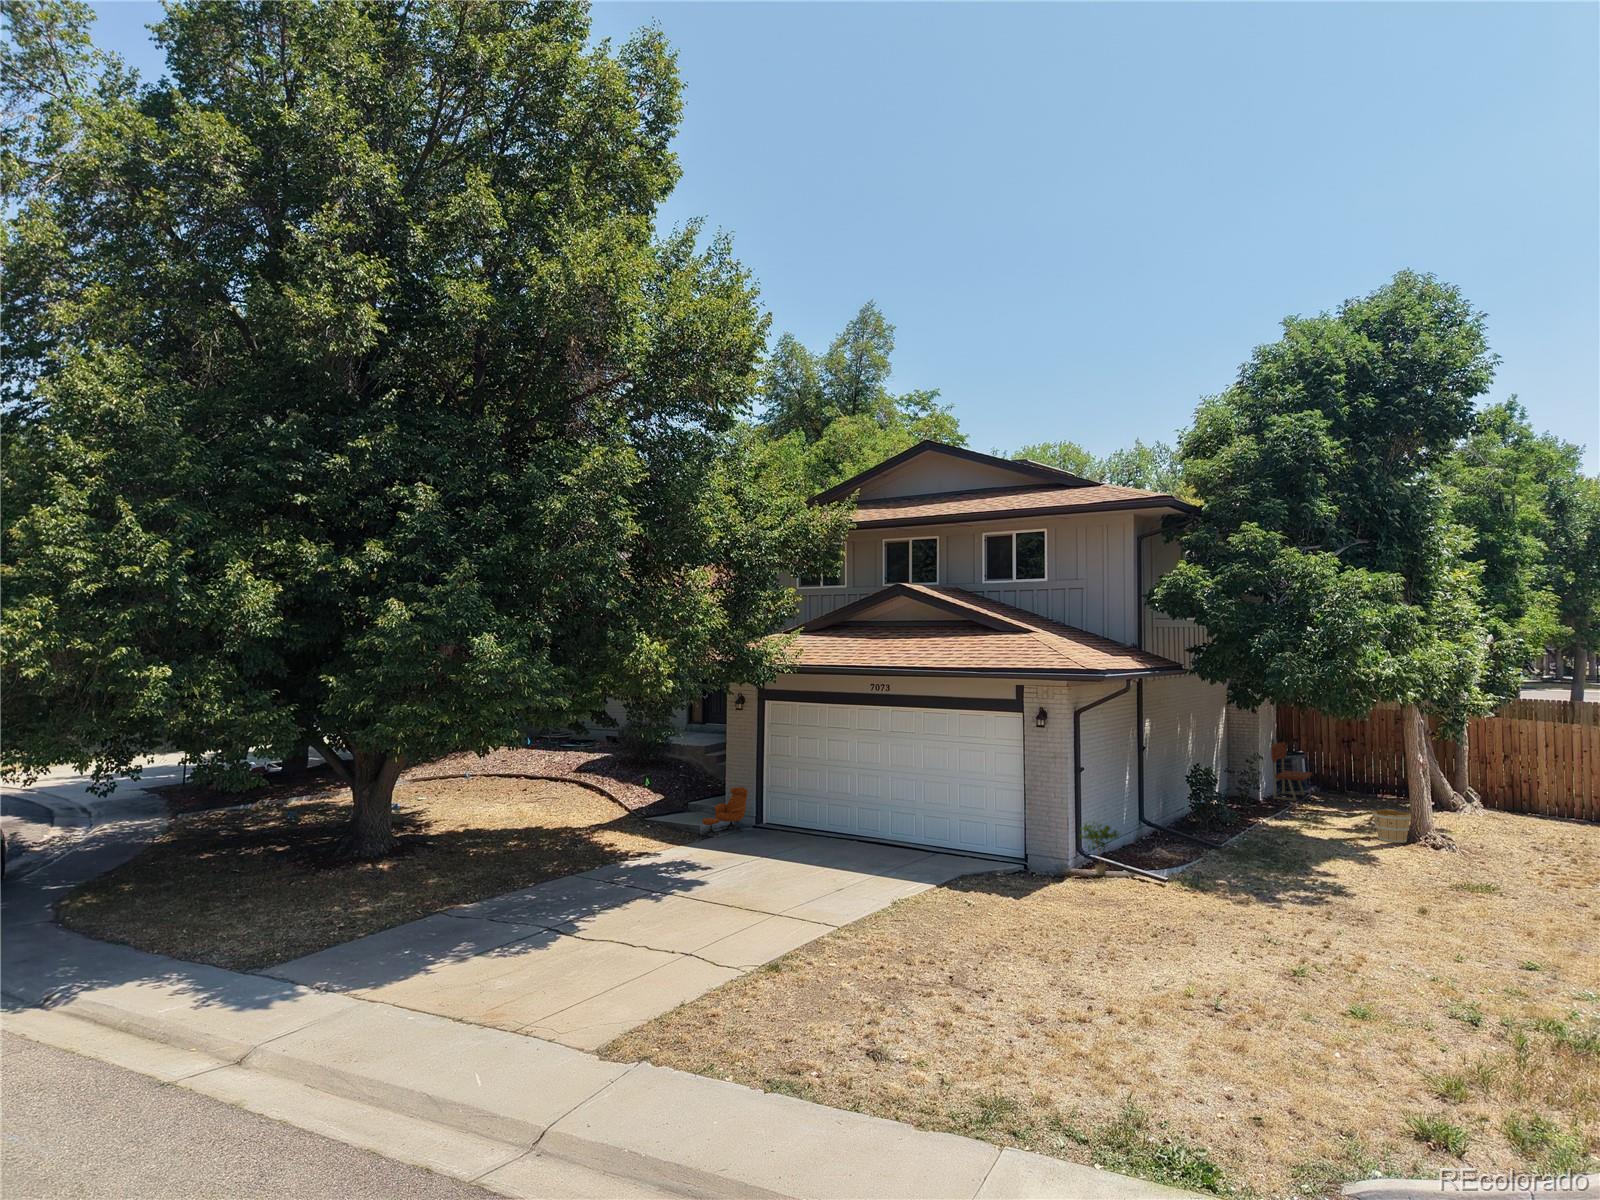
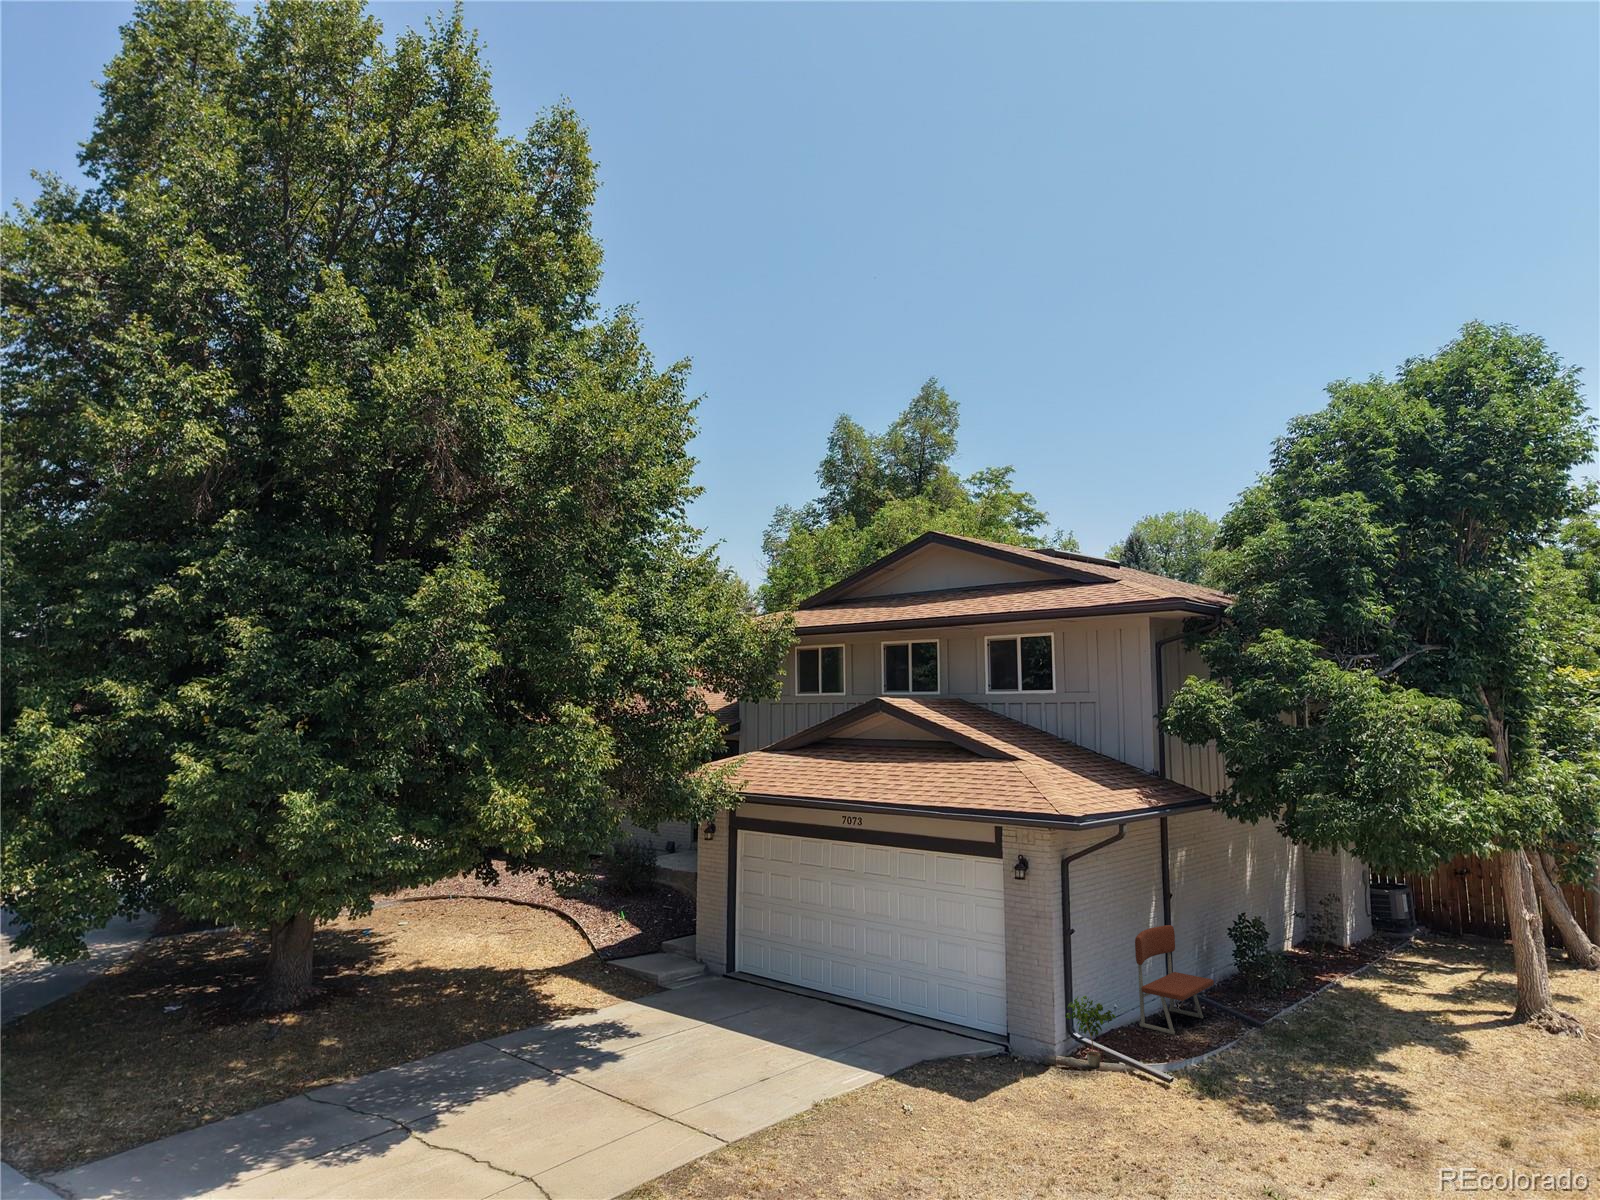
bench: present [1271,743,1312,801] -> present [1135,925,1214,1035]
lounge chair: present [702,787,748,836] -> none [659,926,715,985]
wooden bucket: present [1372,809,1411,843] -> none [1469,977,1522,1024]

